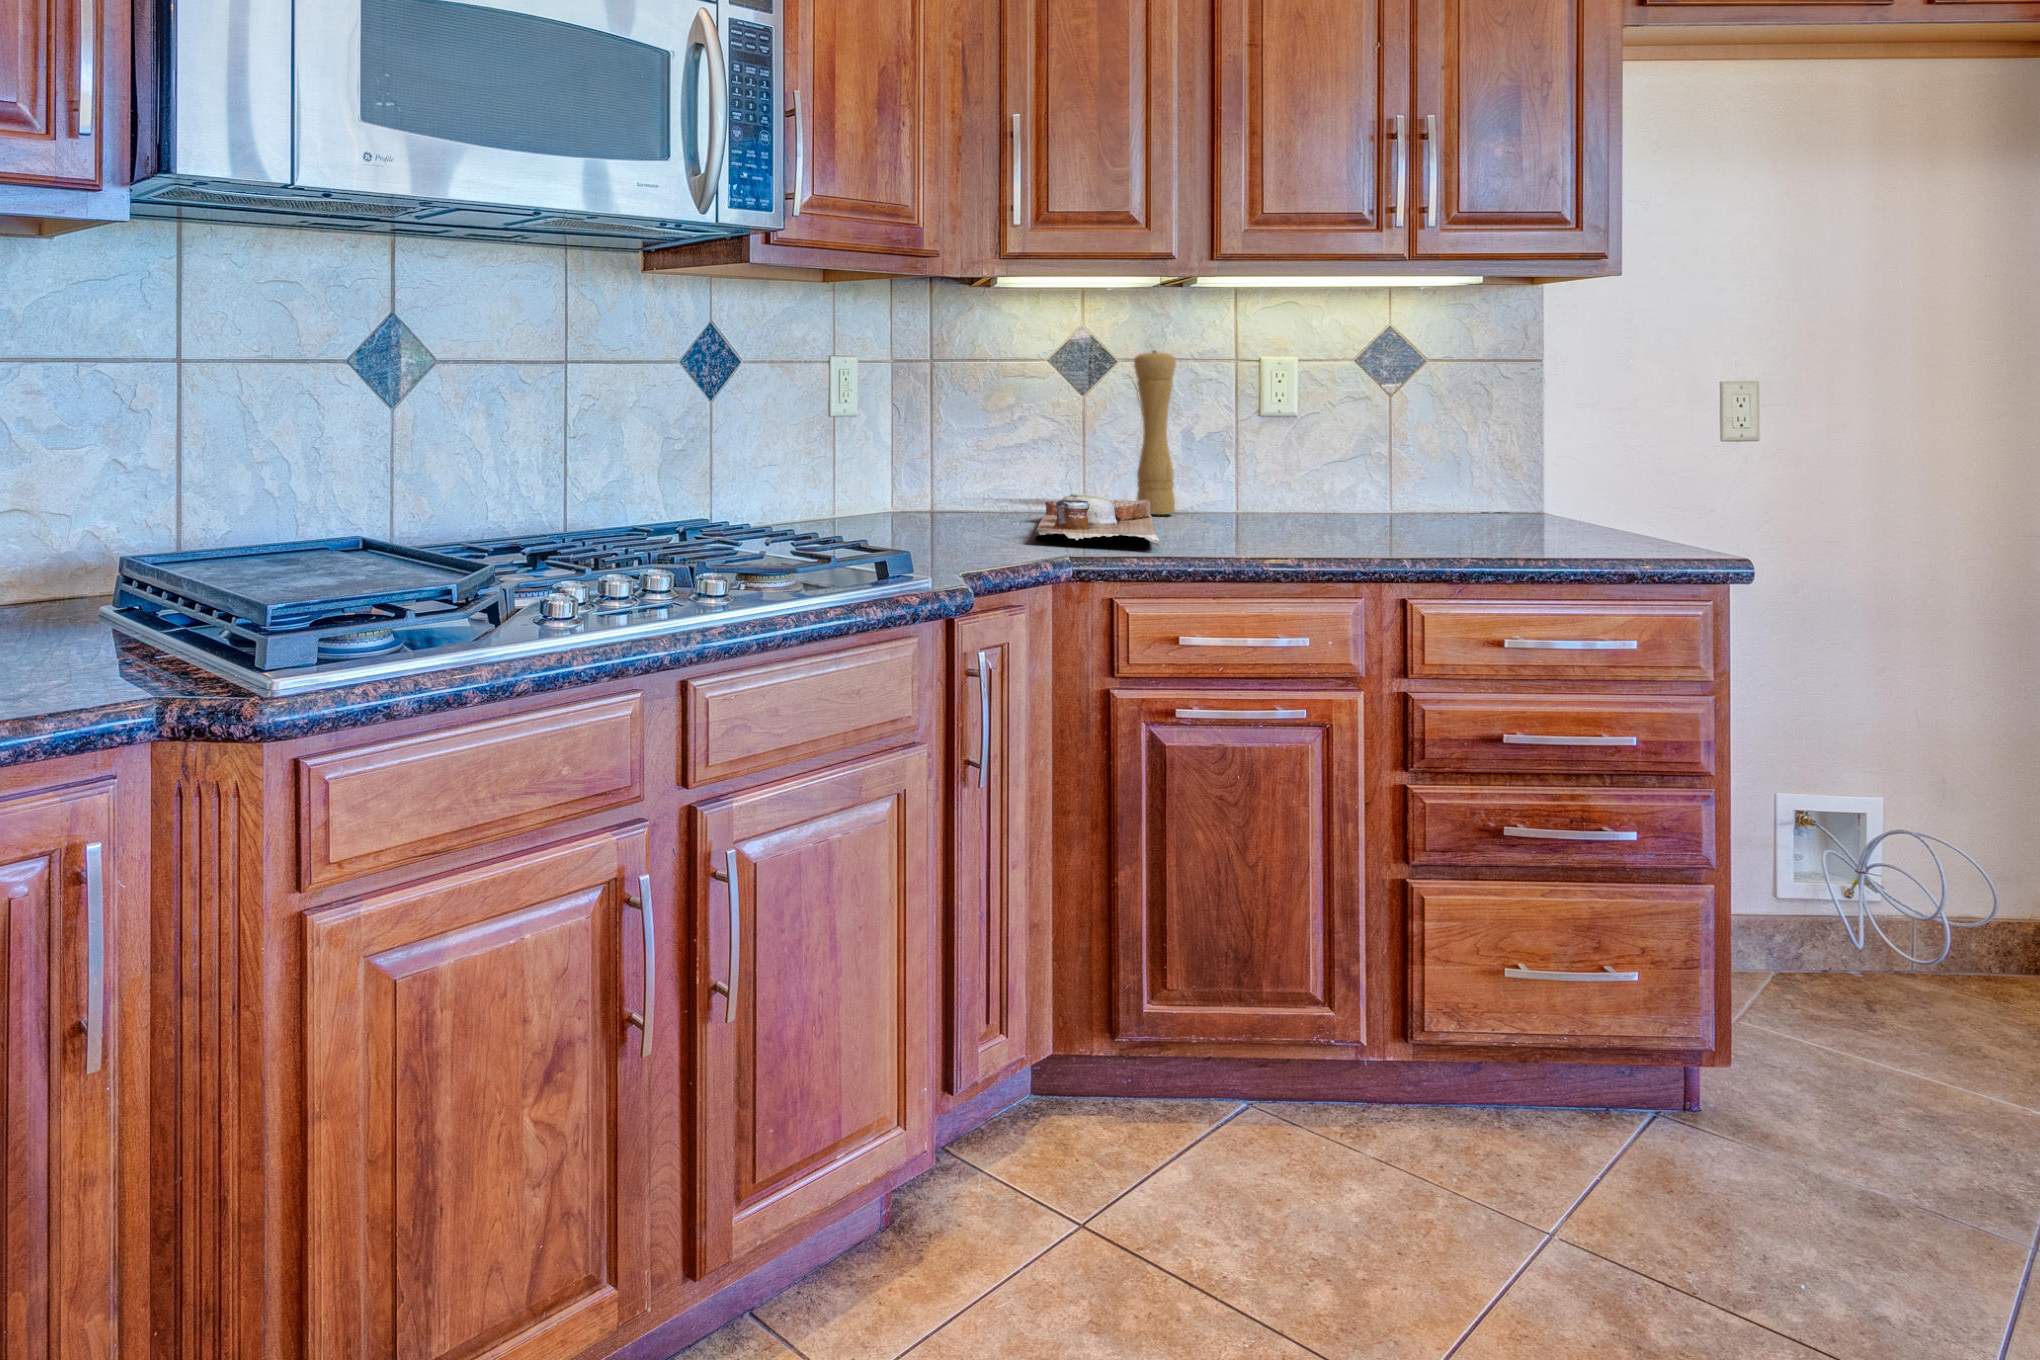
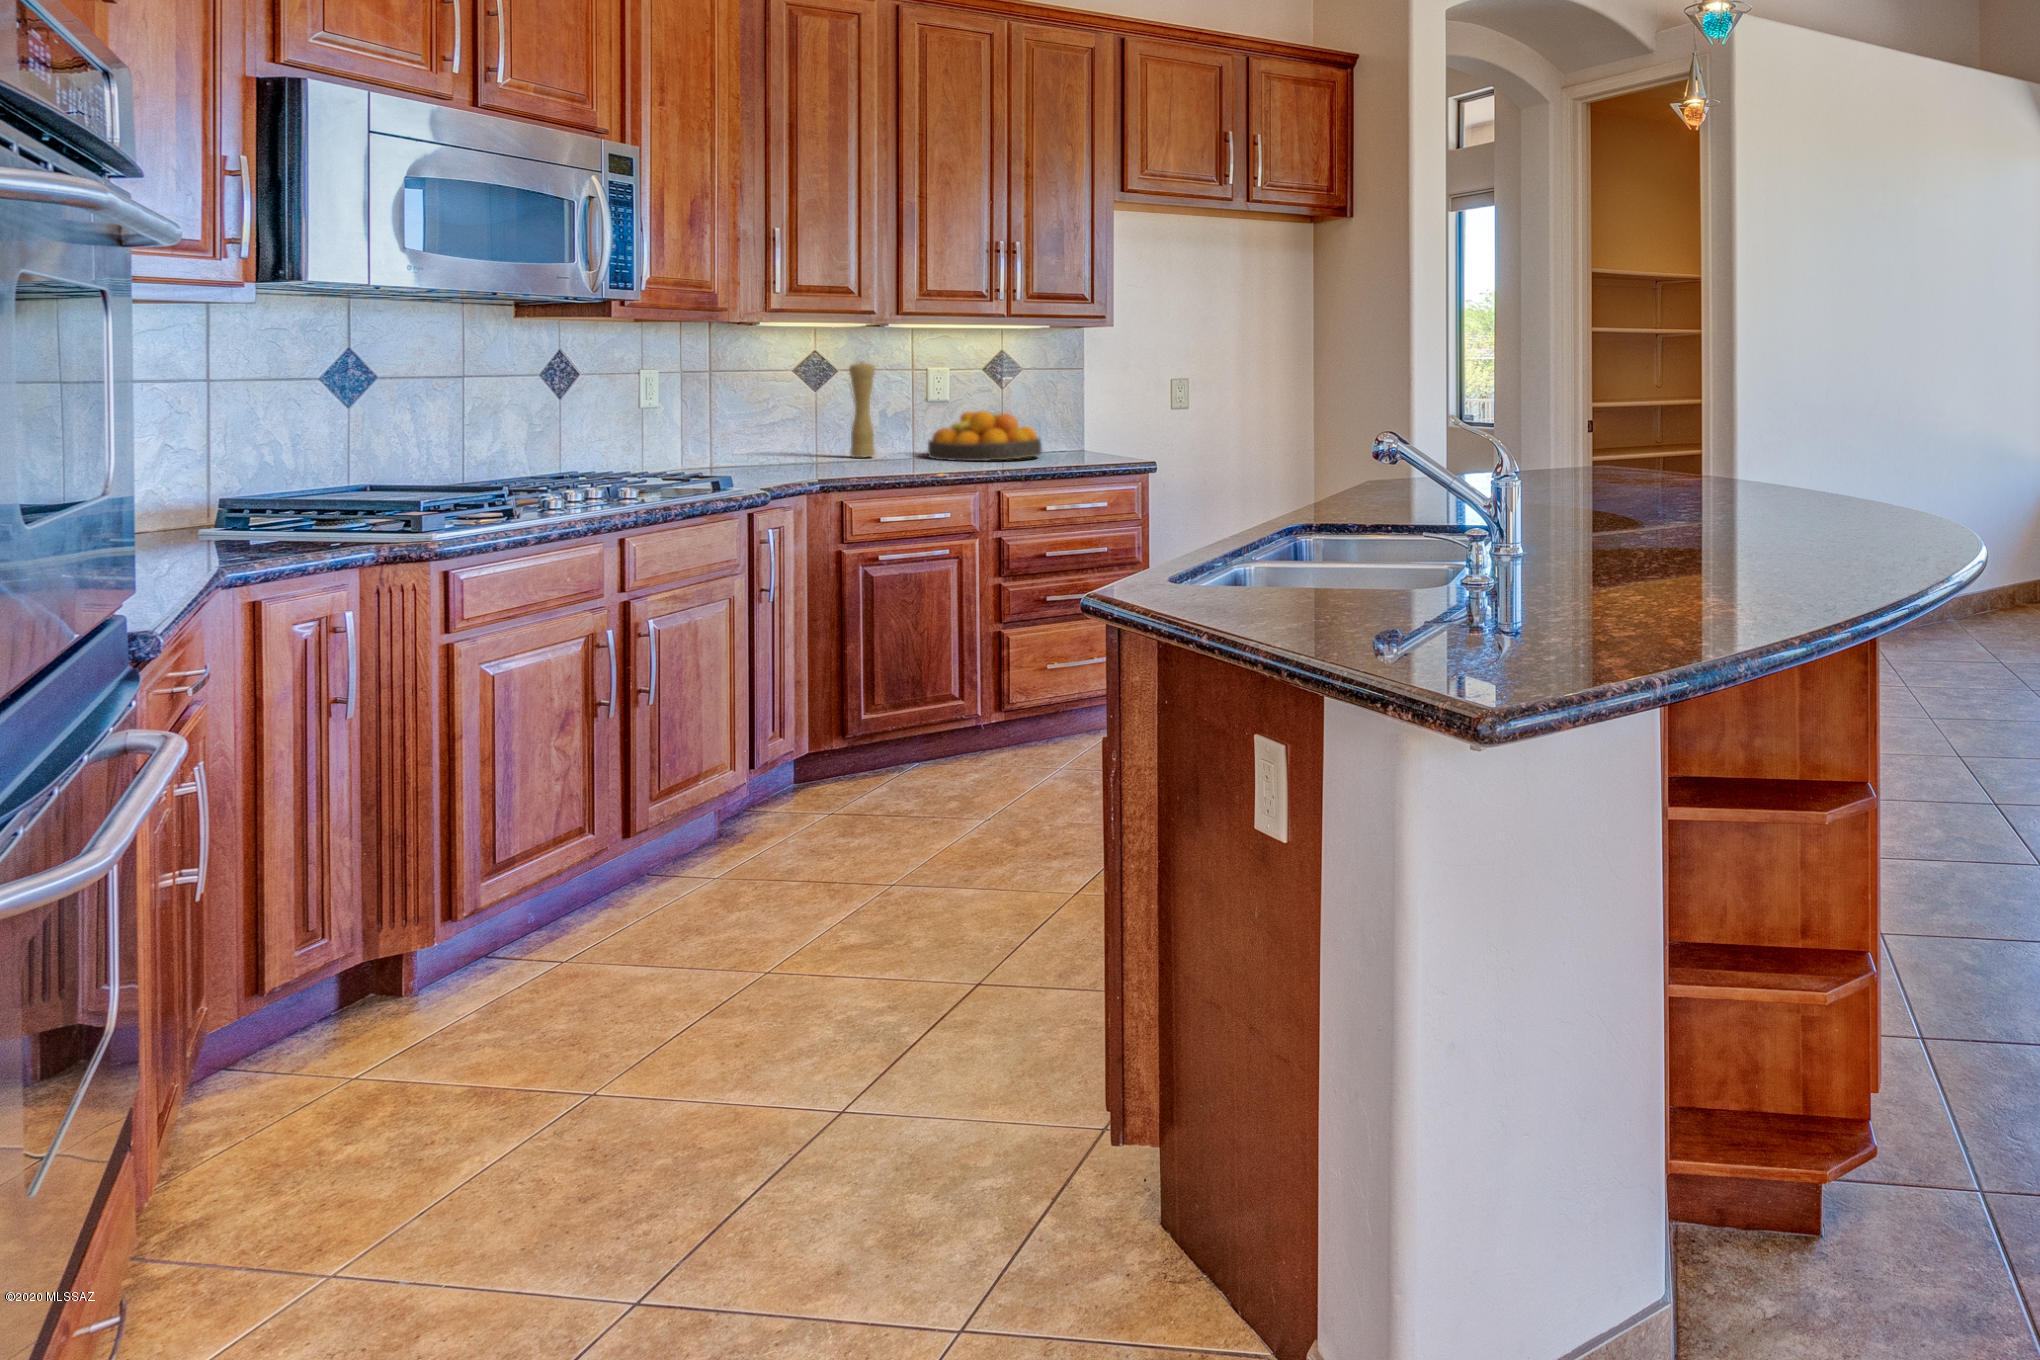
fruit bowl: none [1263,436,1471,534] -> present [928,411,1042,461]
cutting board: present [1034,494,1160,547] -> none [794,447,870,473]

